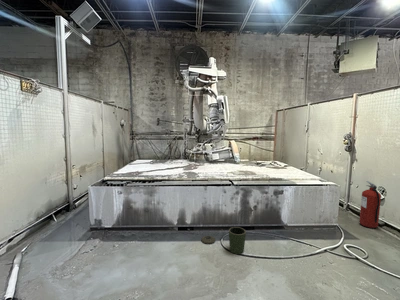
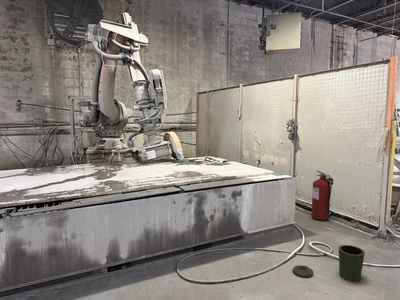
trash can: present [201,227,246,254] -> present [292,245,365,281]

